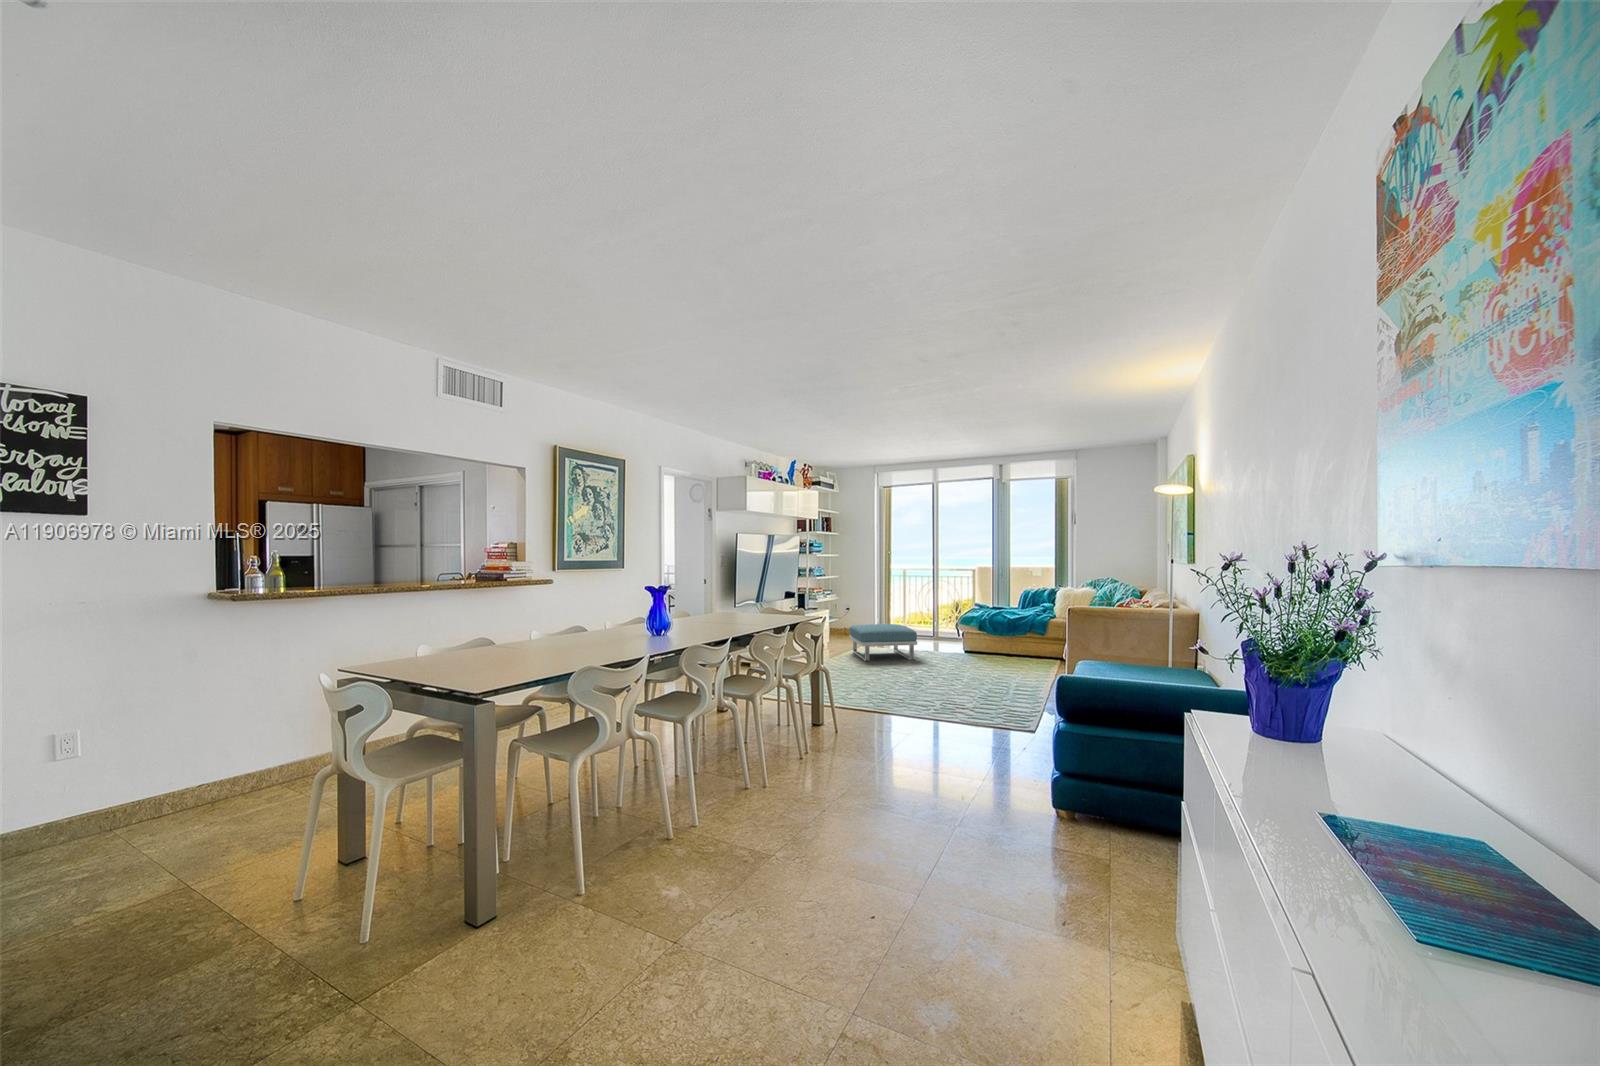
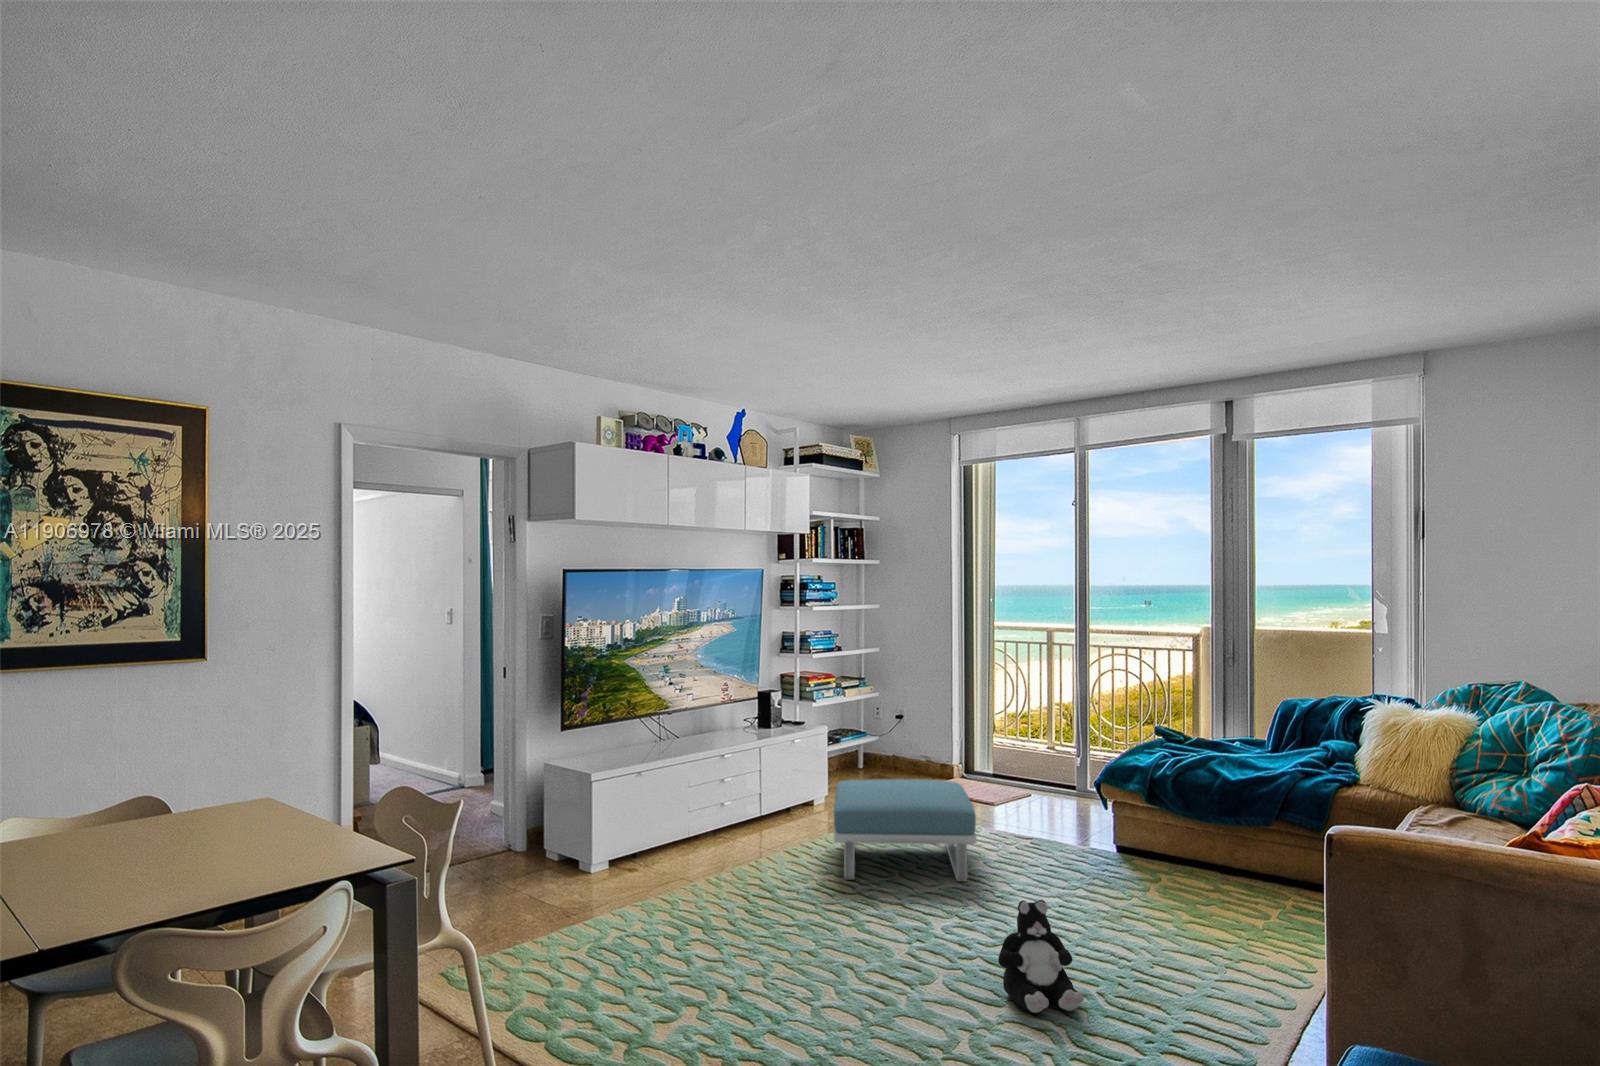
plush toy: none [951,648,983,684] -> present [998,900,1084,1013]

